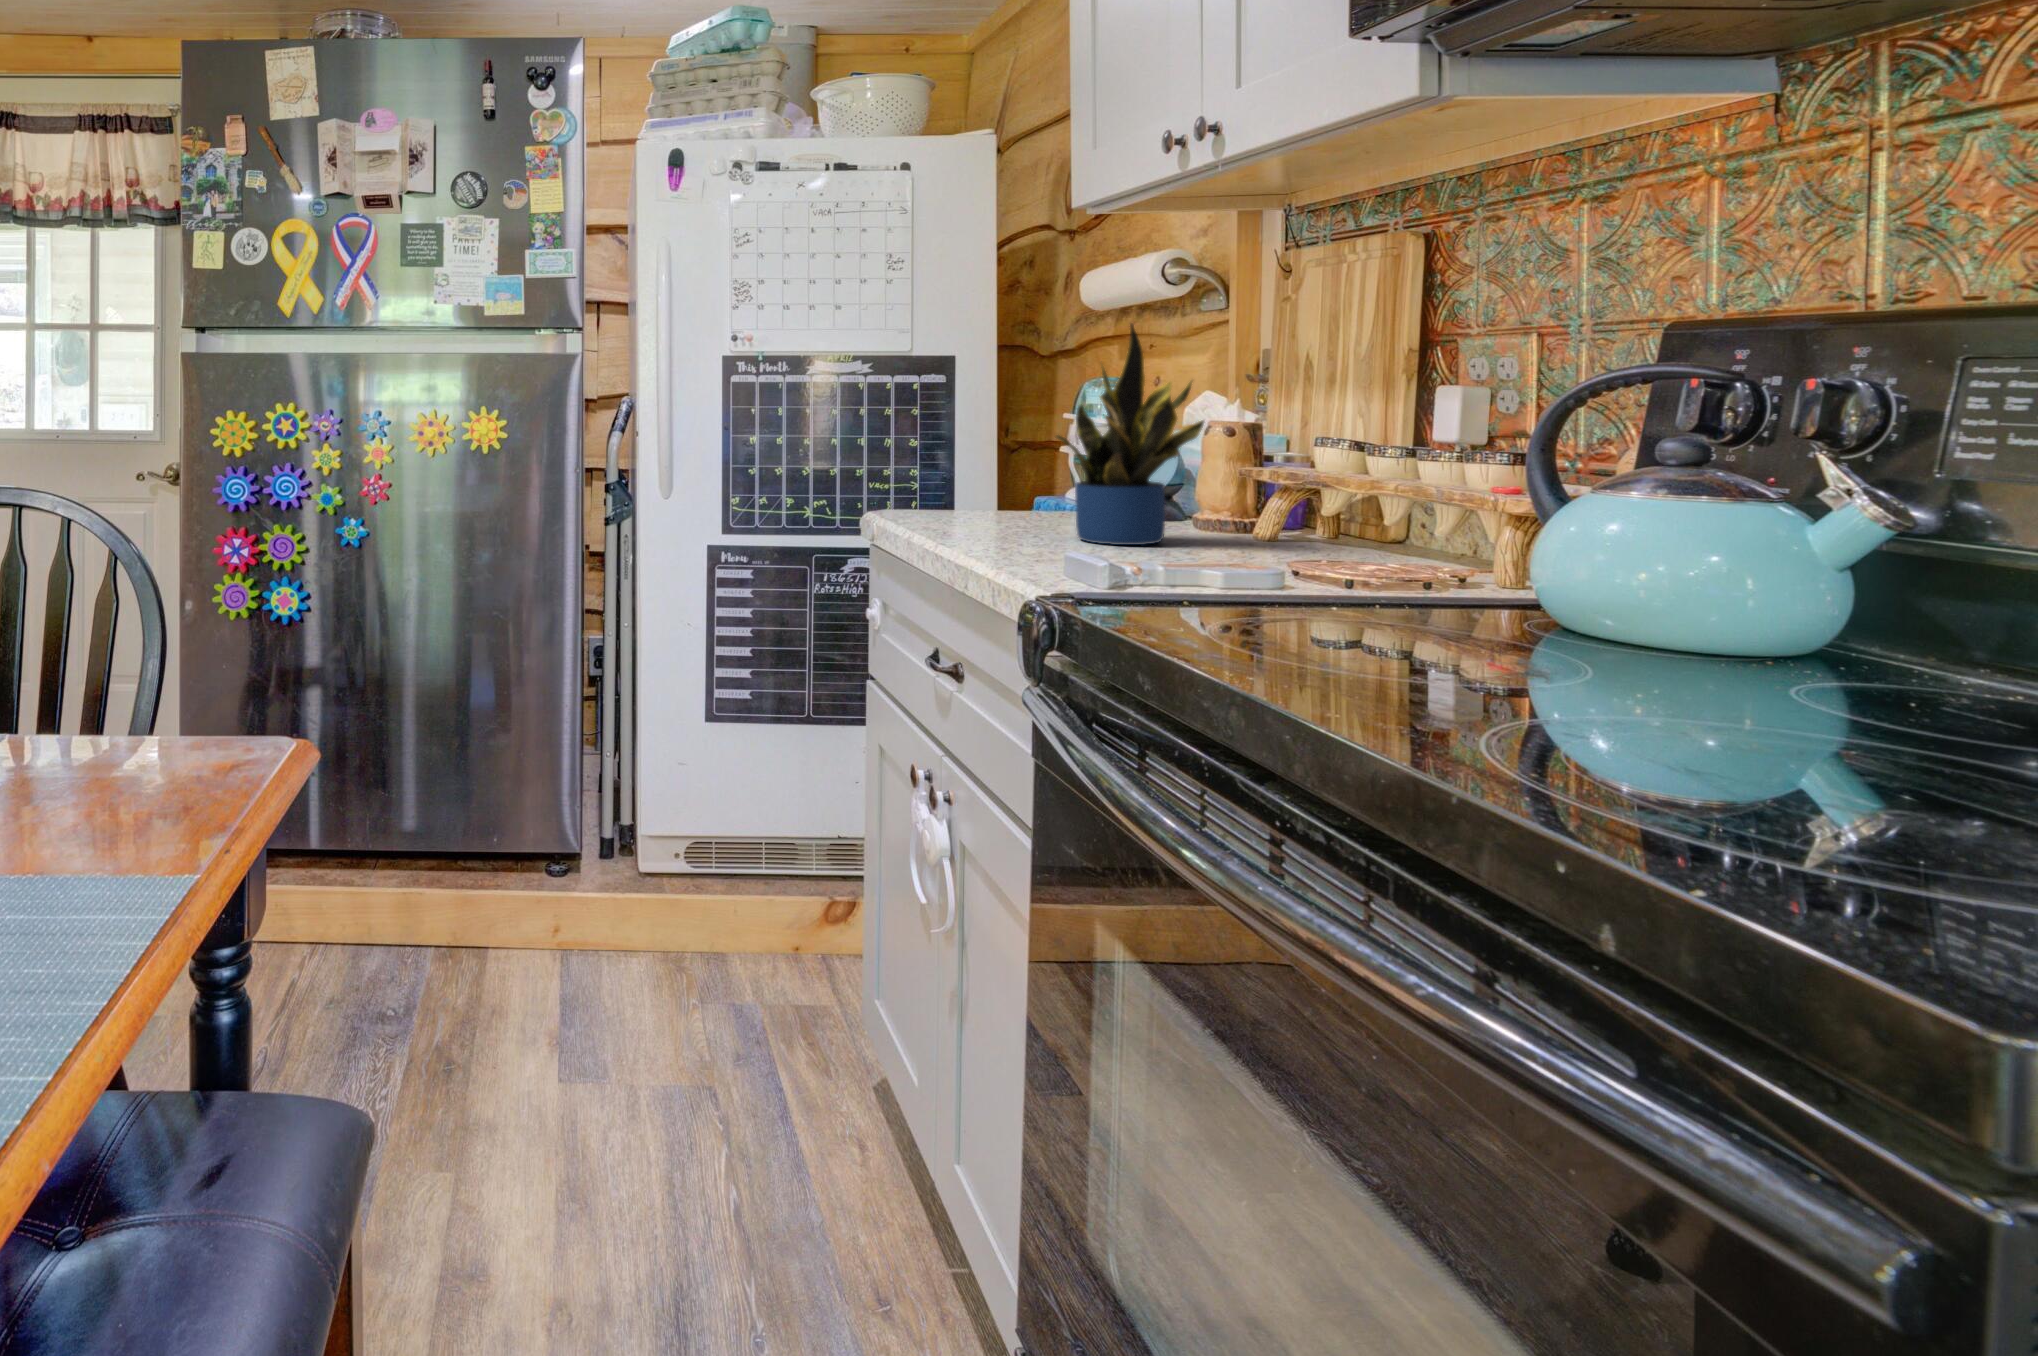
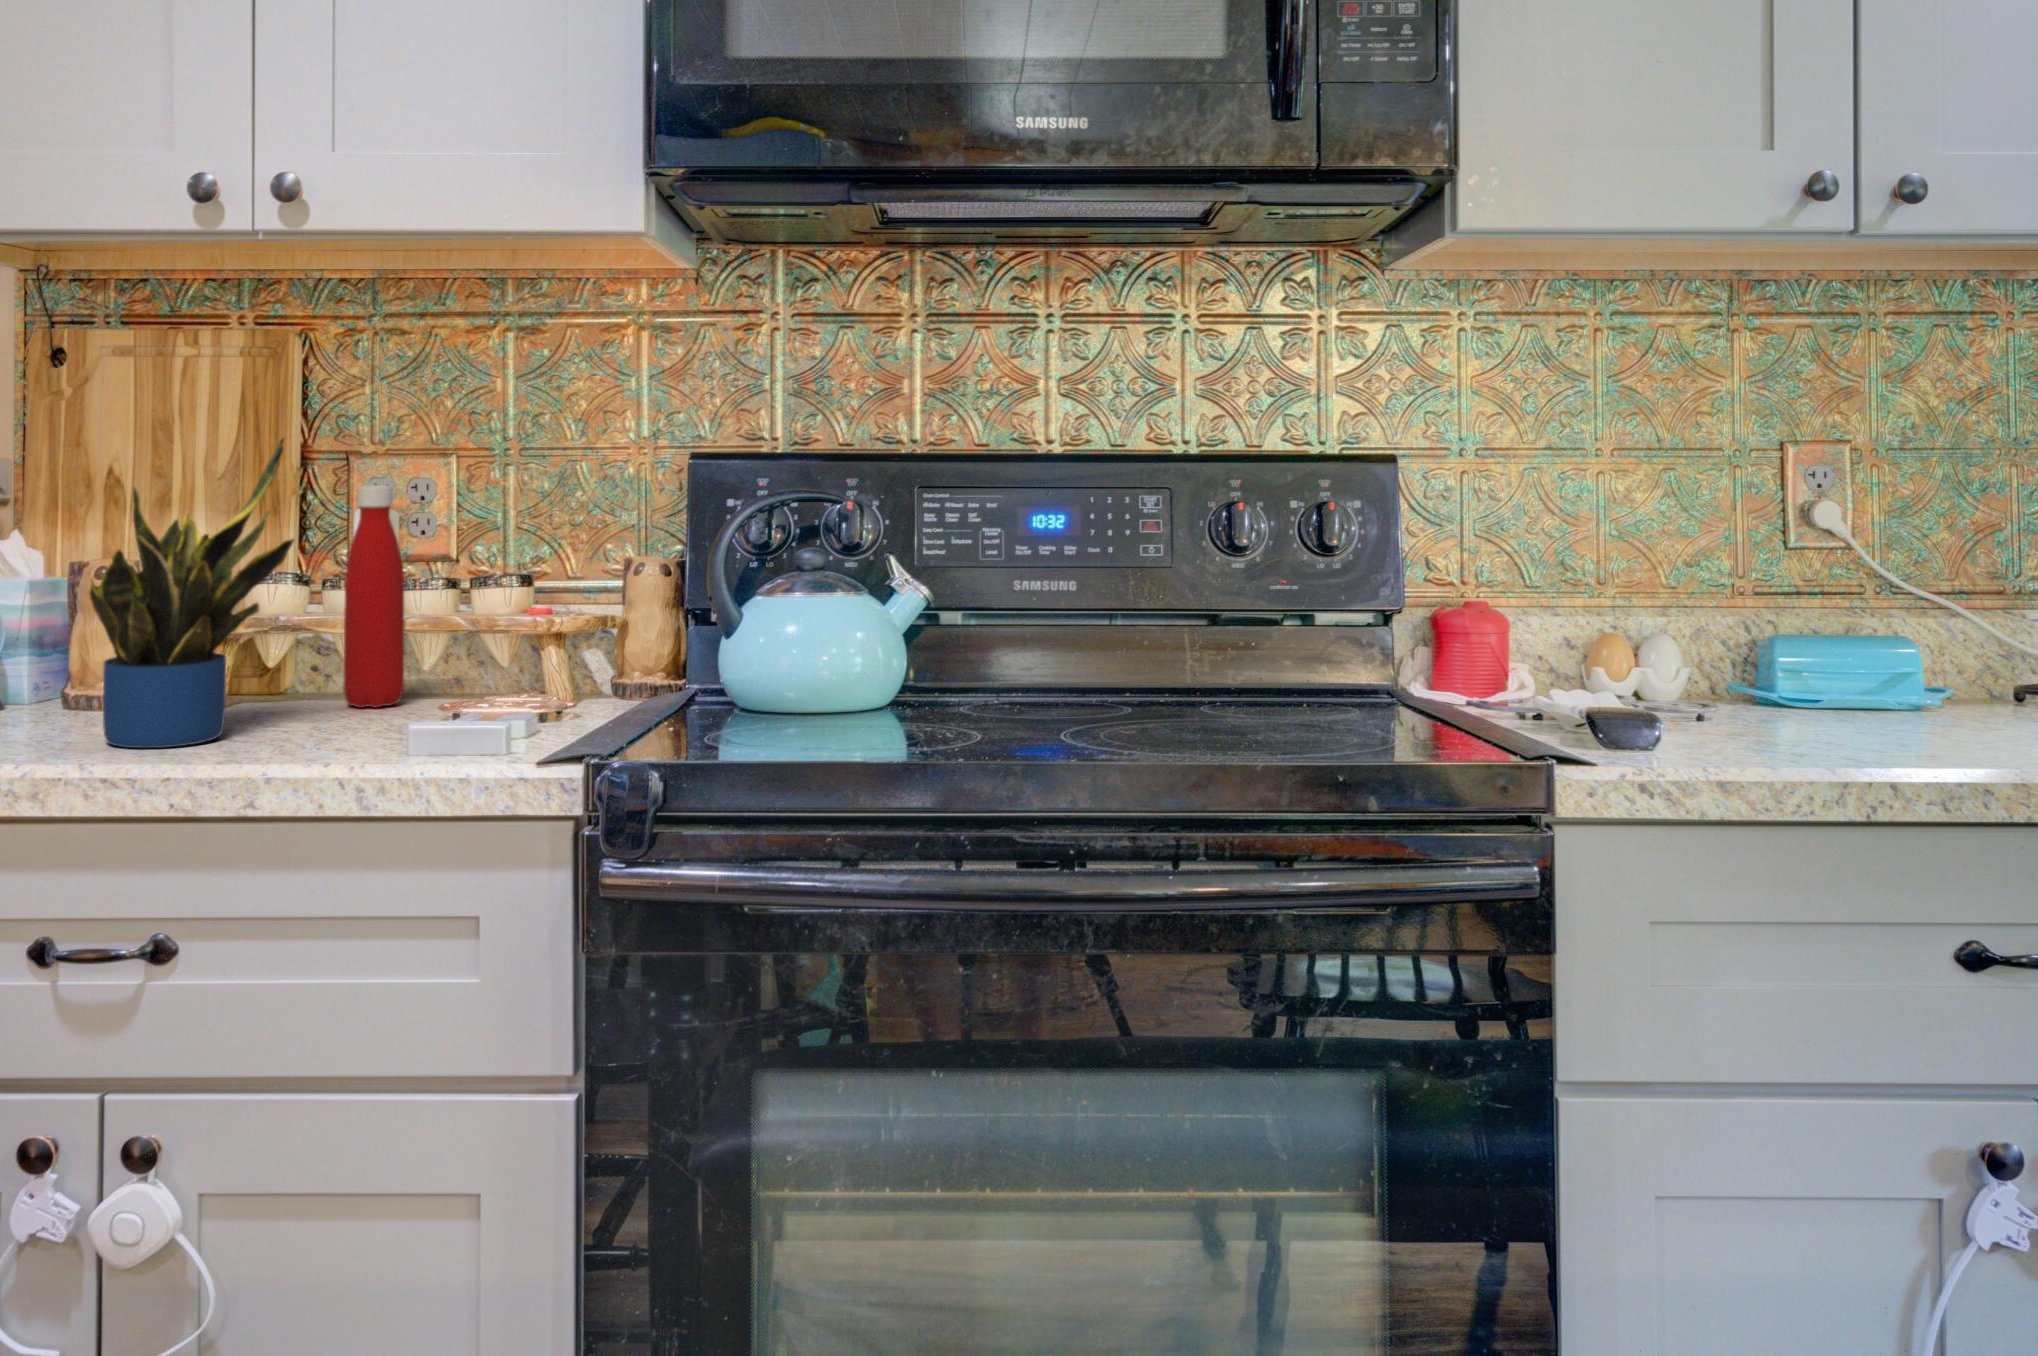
bottle: none [1343,361,1406,557] -> present [343,485,404,708]

